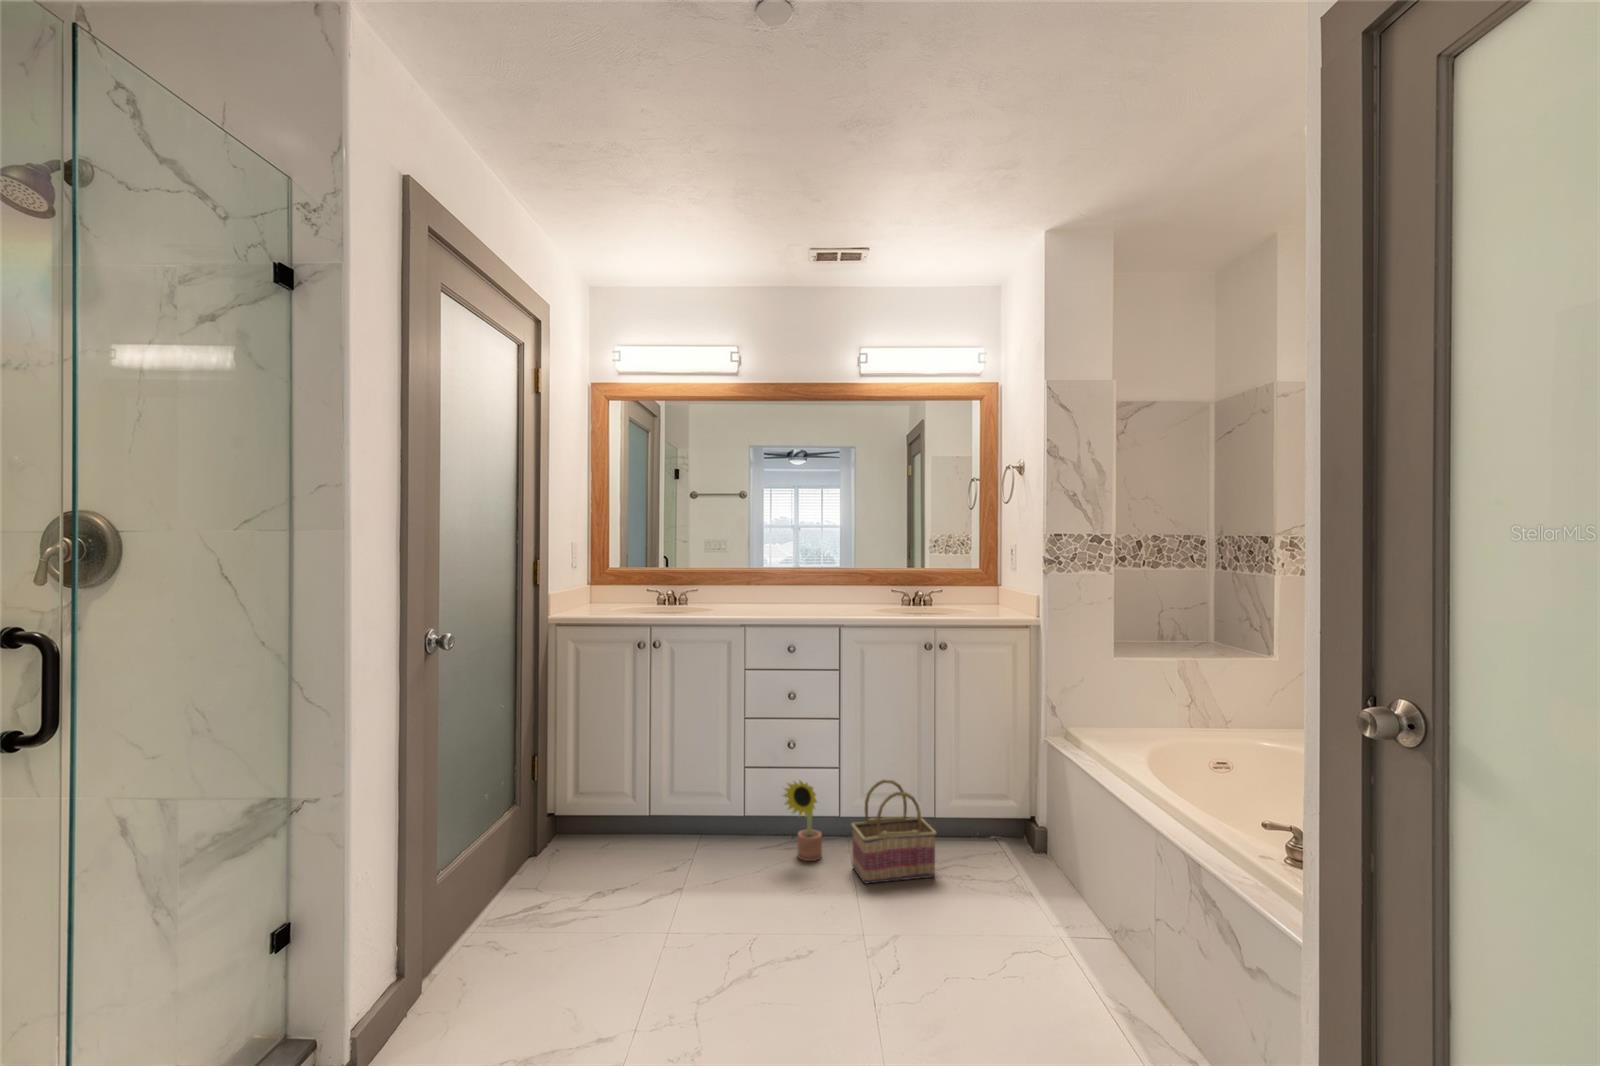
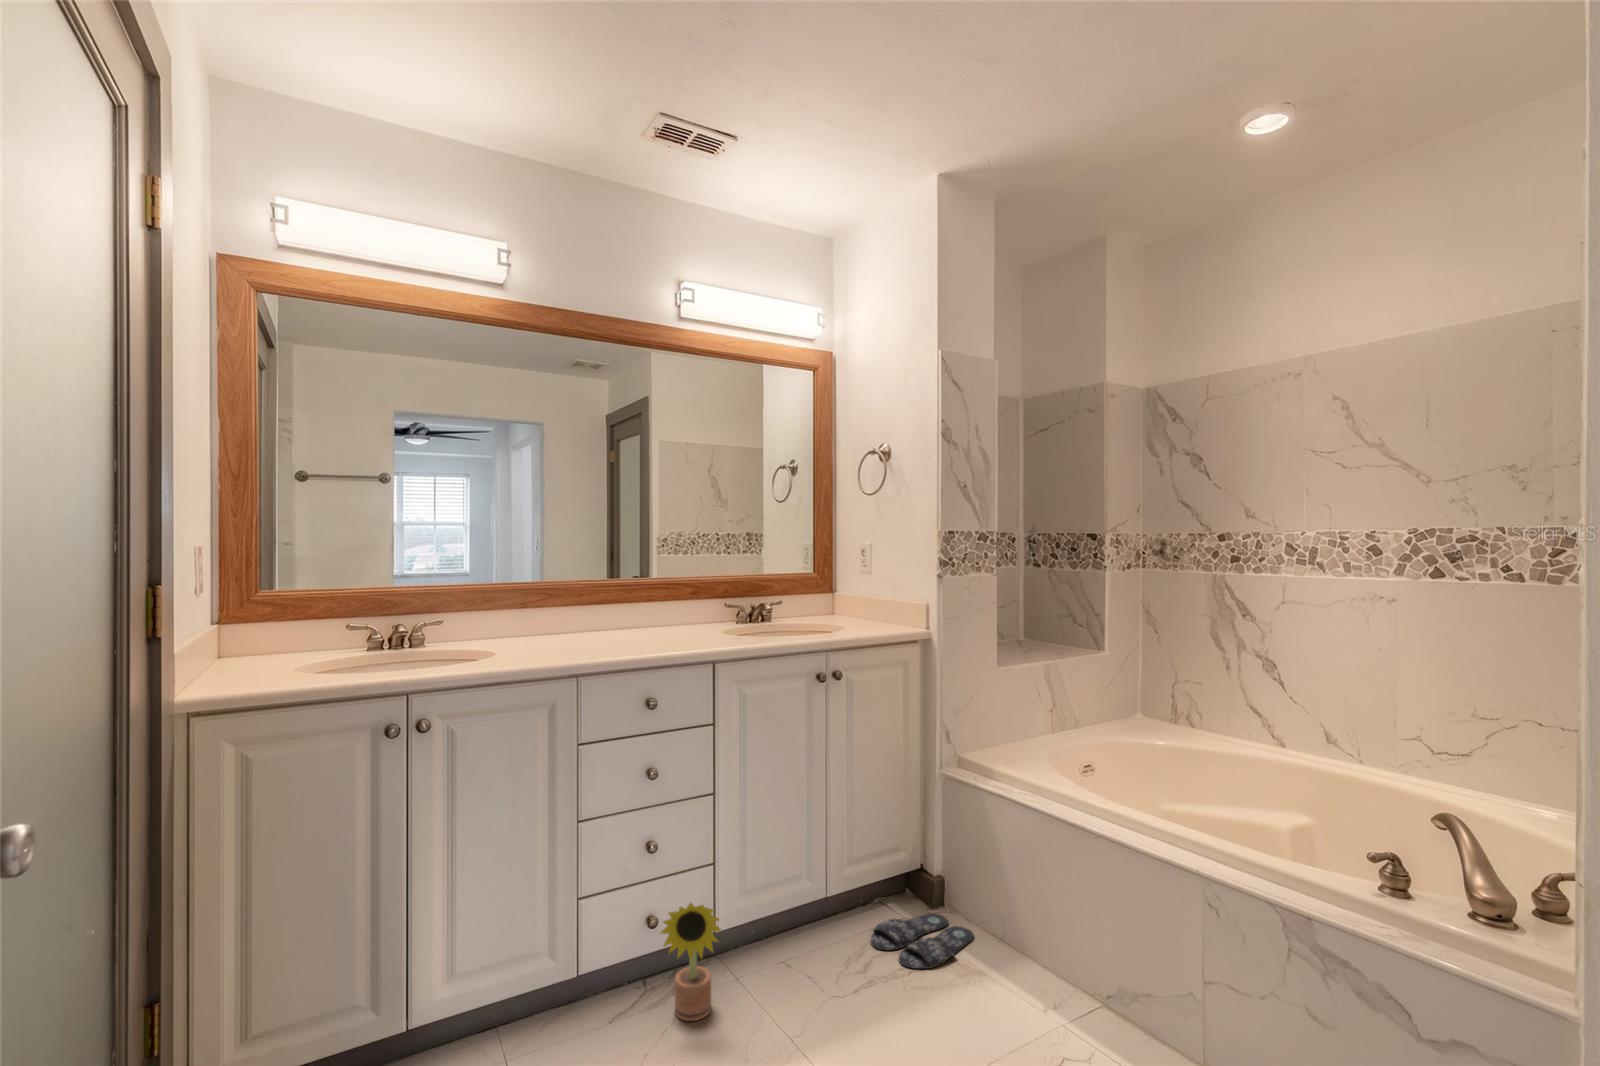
basket: present [852,780,936,883] -> none [764,867,875,1032]
slippers: none [960,848,1048,881] -> present [871,913,974,969]

